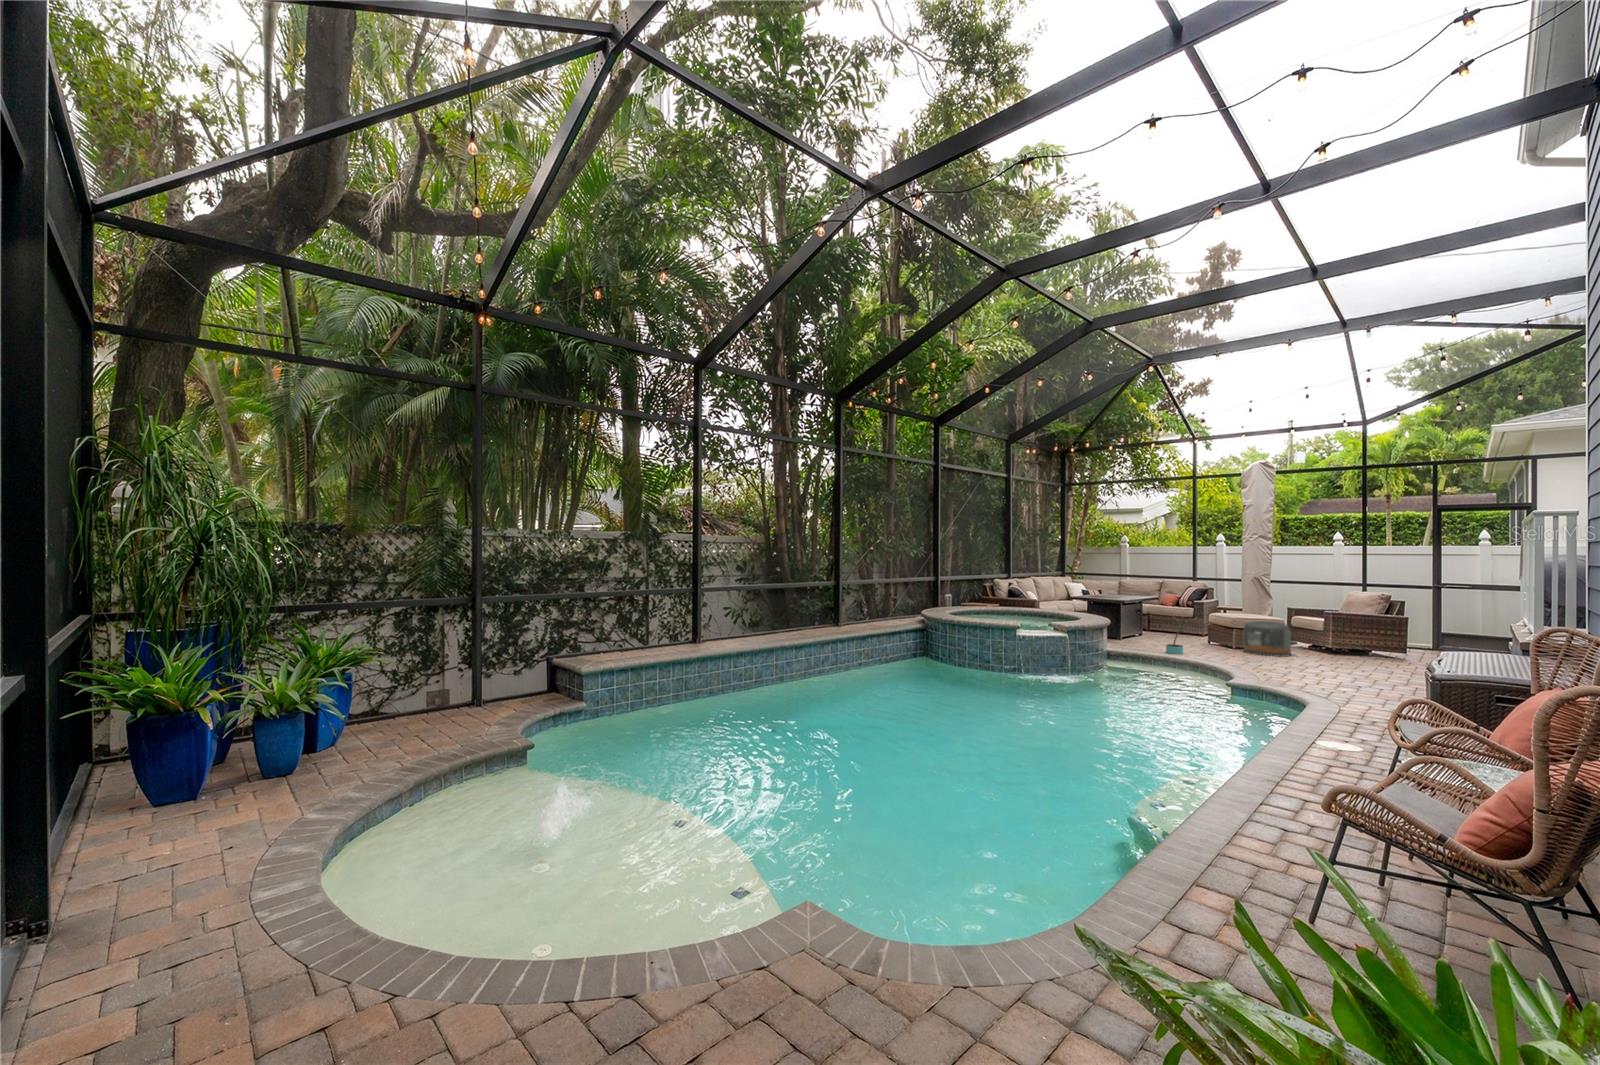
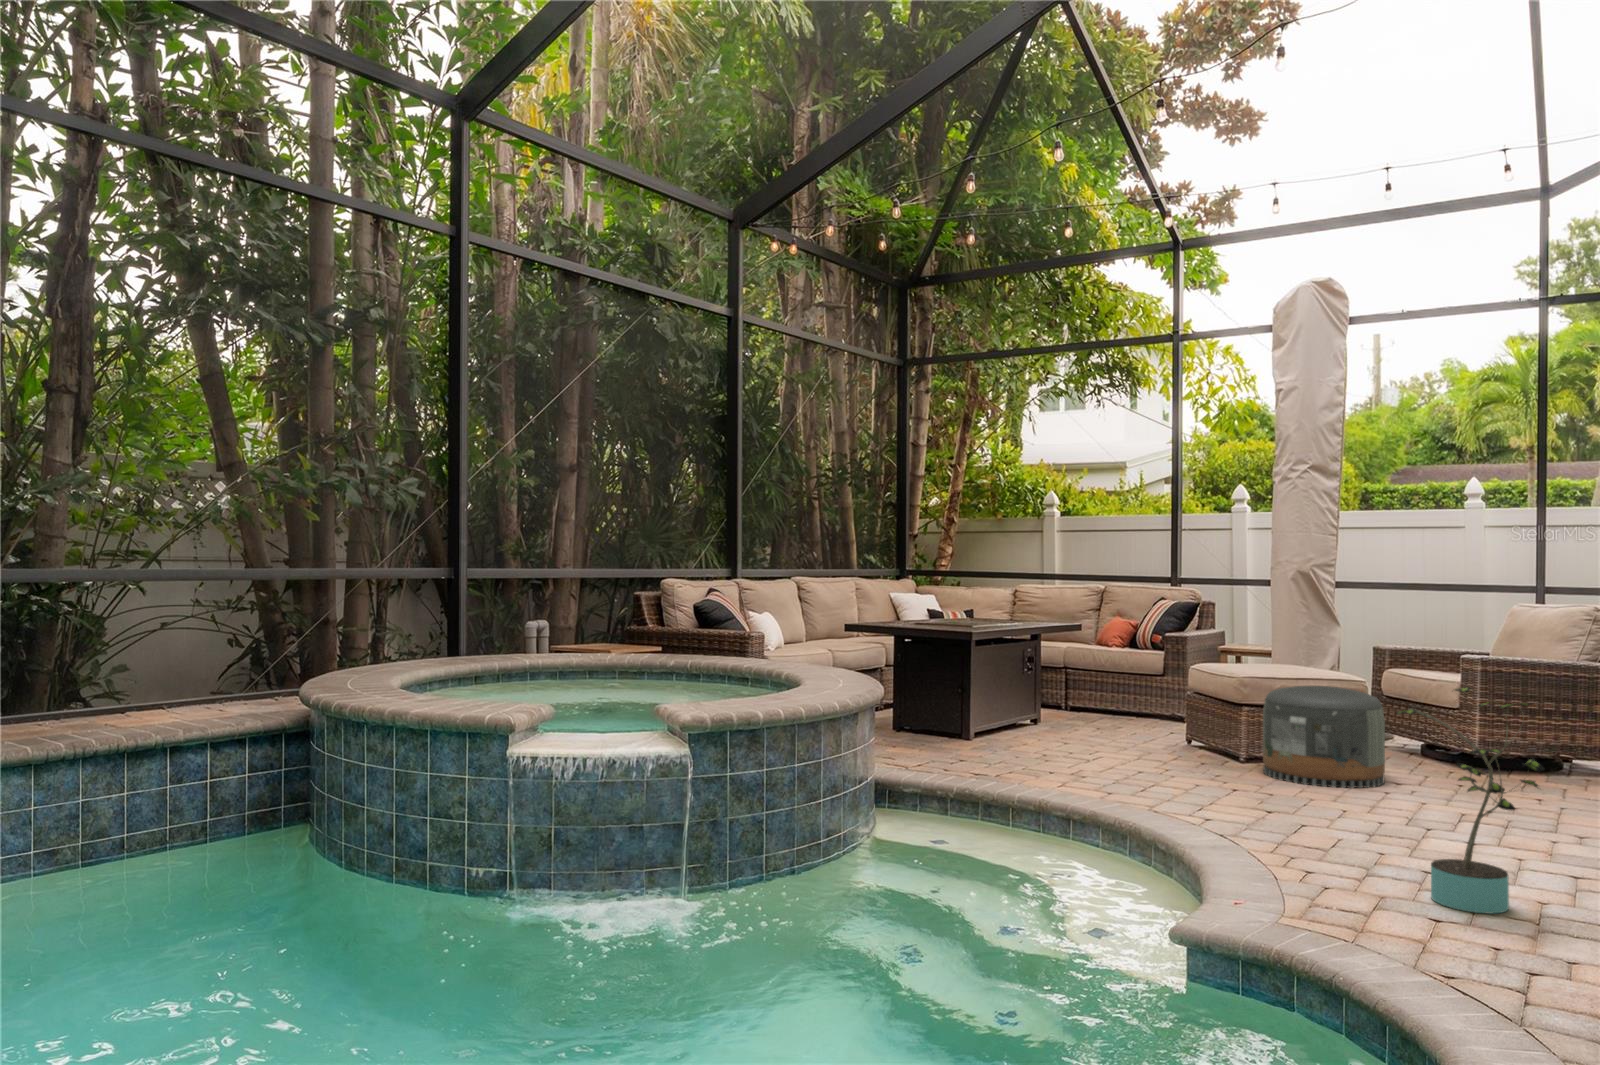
potted plant: present [1162,606,1189,654] -> present [1396,687,1544,914]

